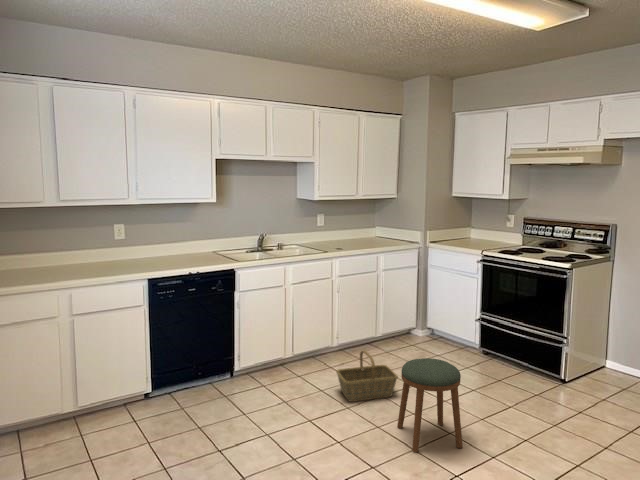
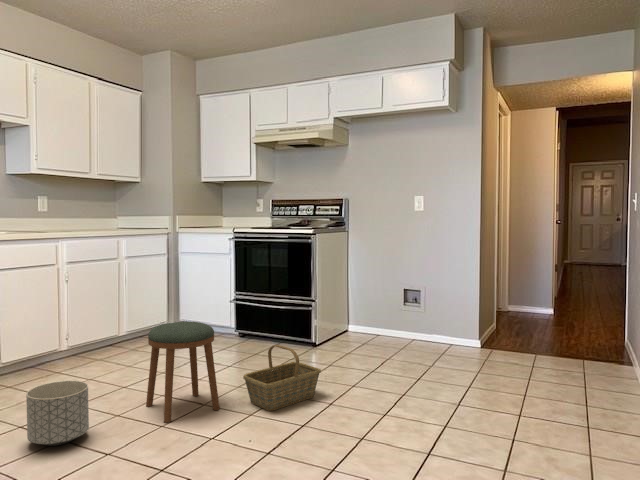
basket: present [336,351,398,402] -> present [243,345,321,411]
planter: none [309,400,353,456] -> present [26,381,89,446]

